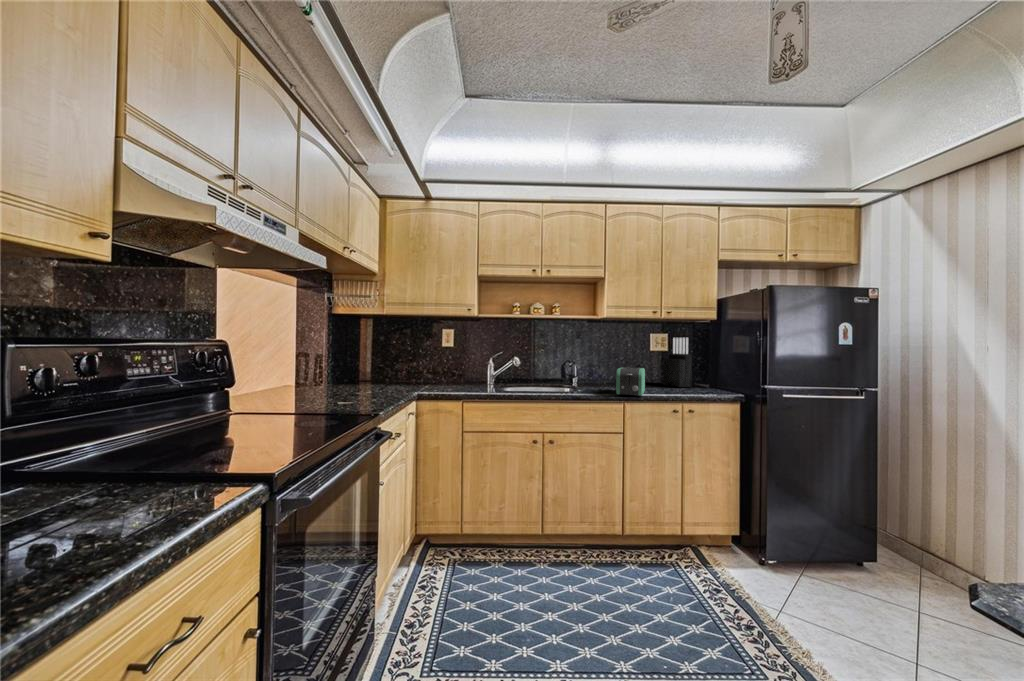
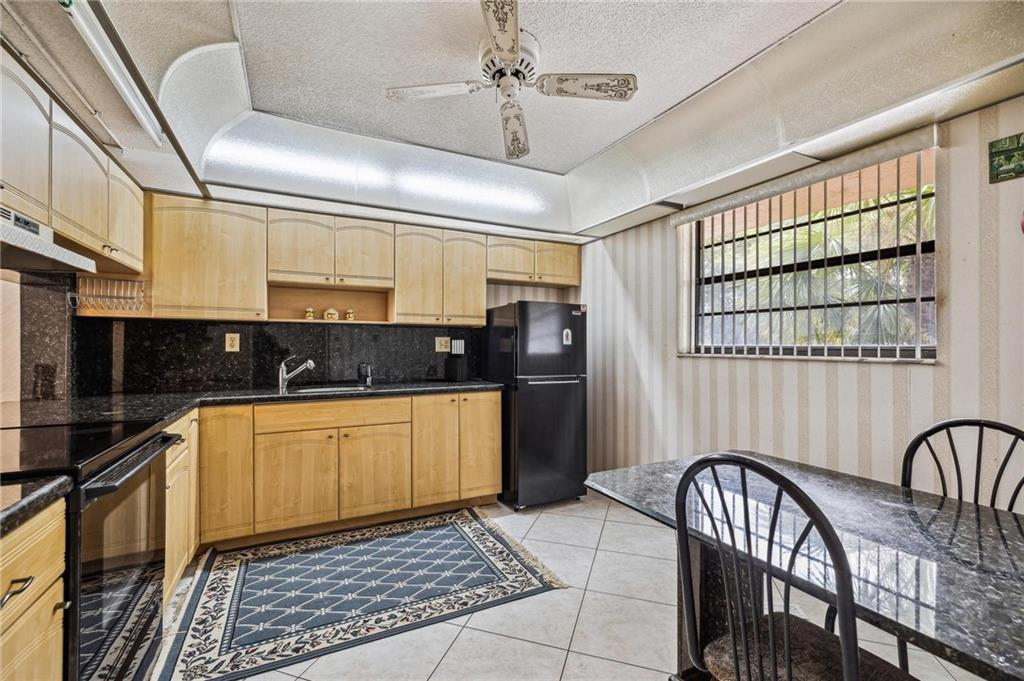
toaster: present [616,367,645,396] -> none [404,366,428,390]

